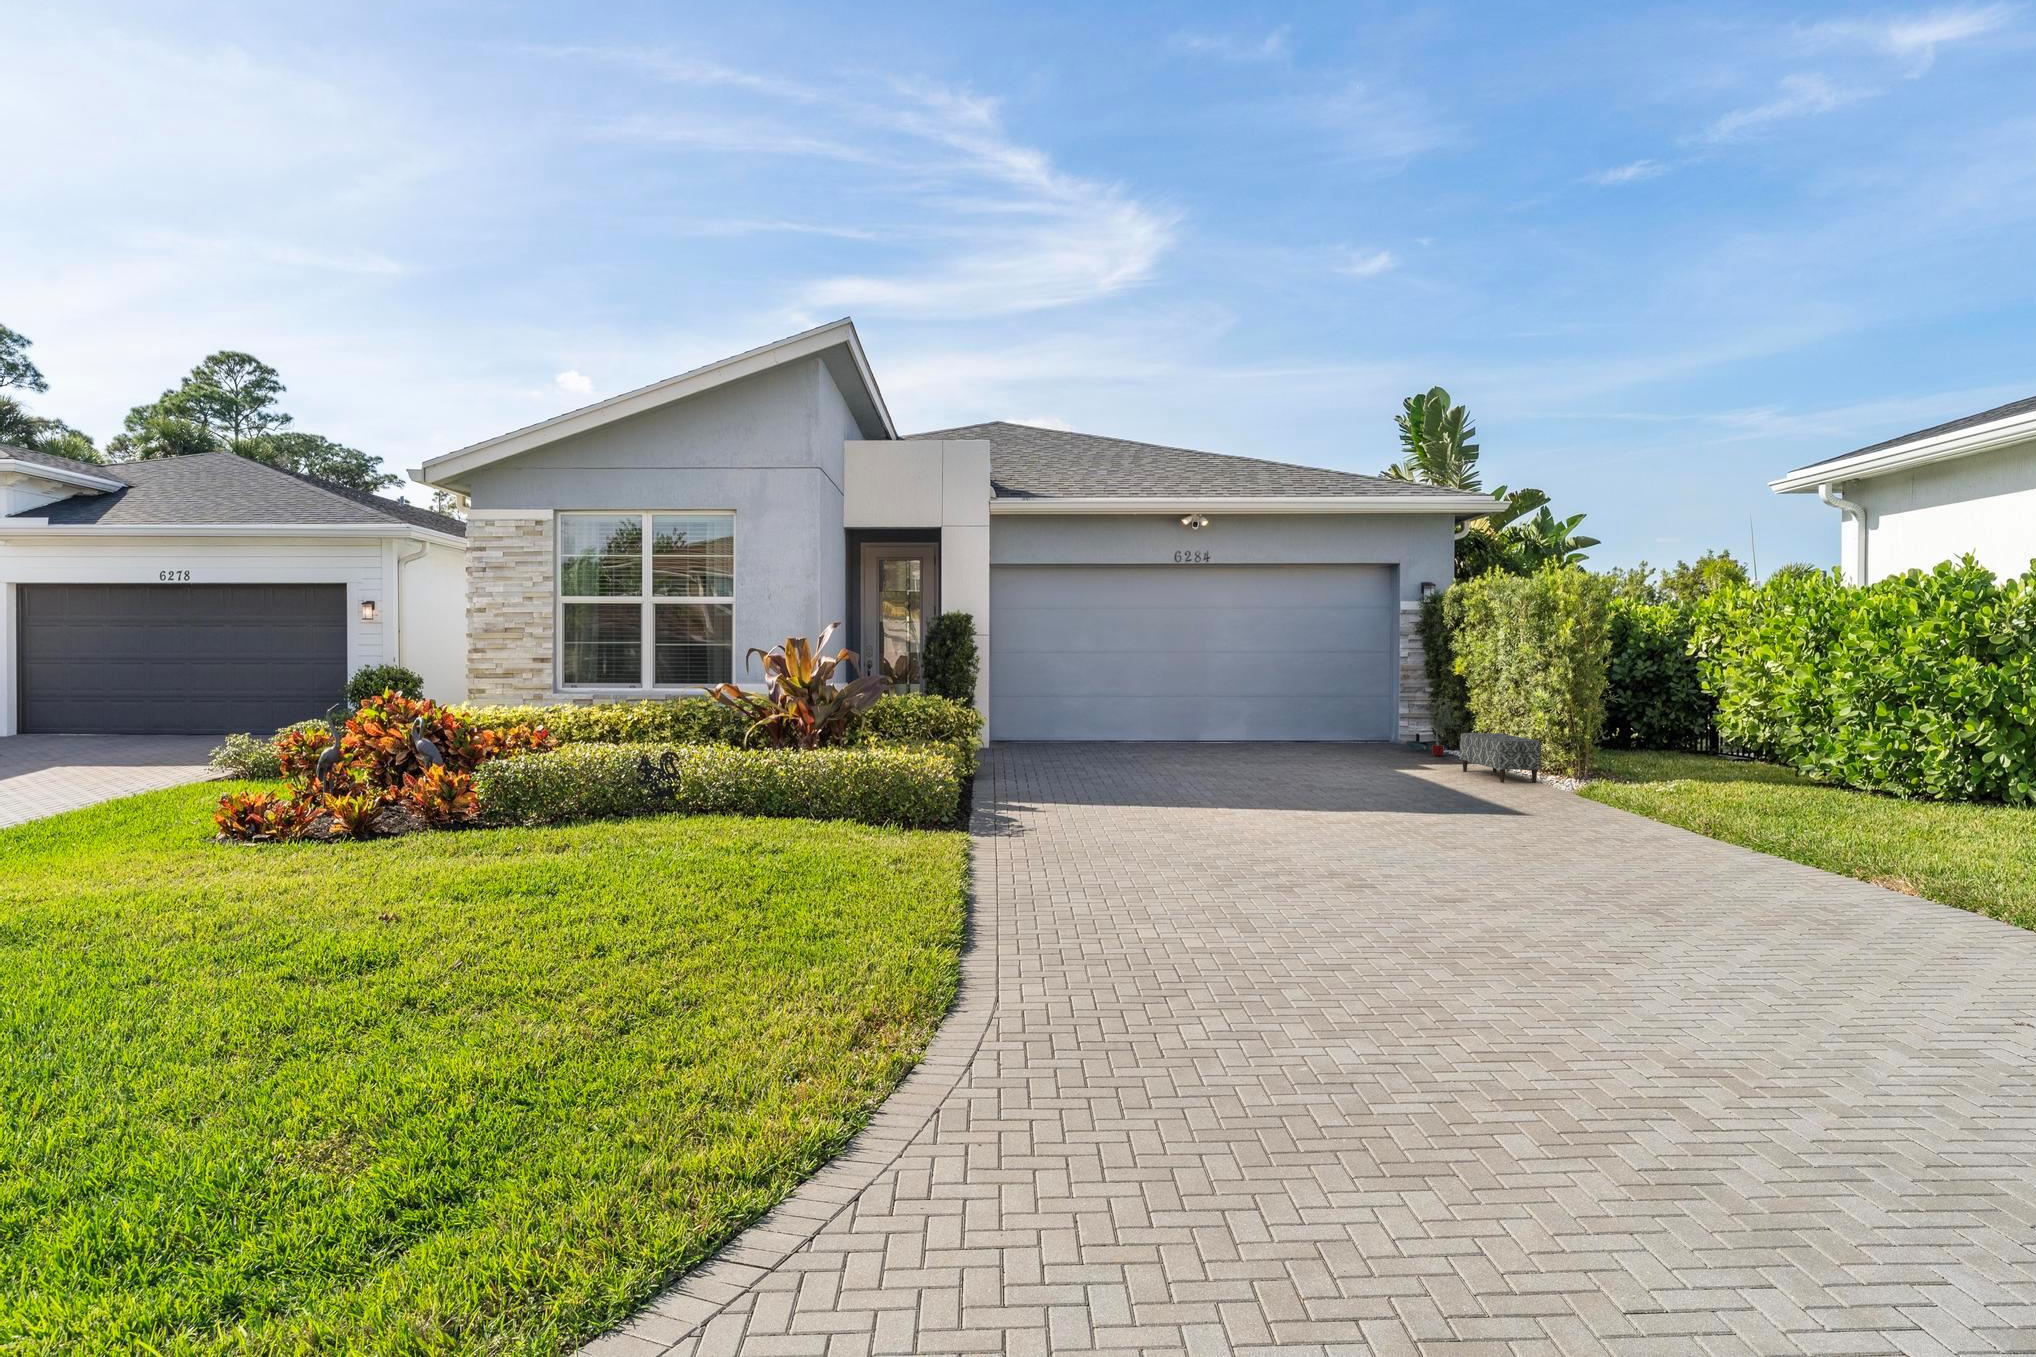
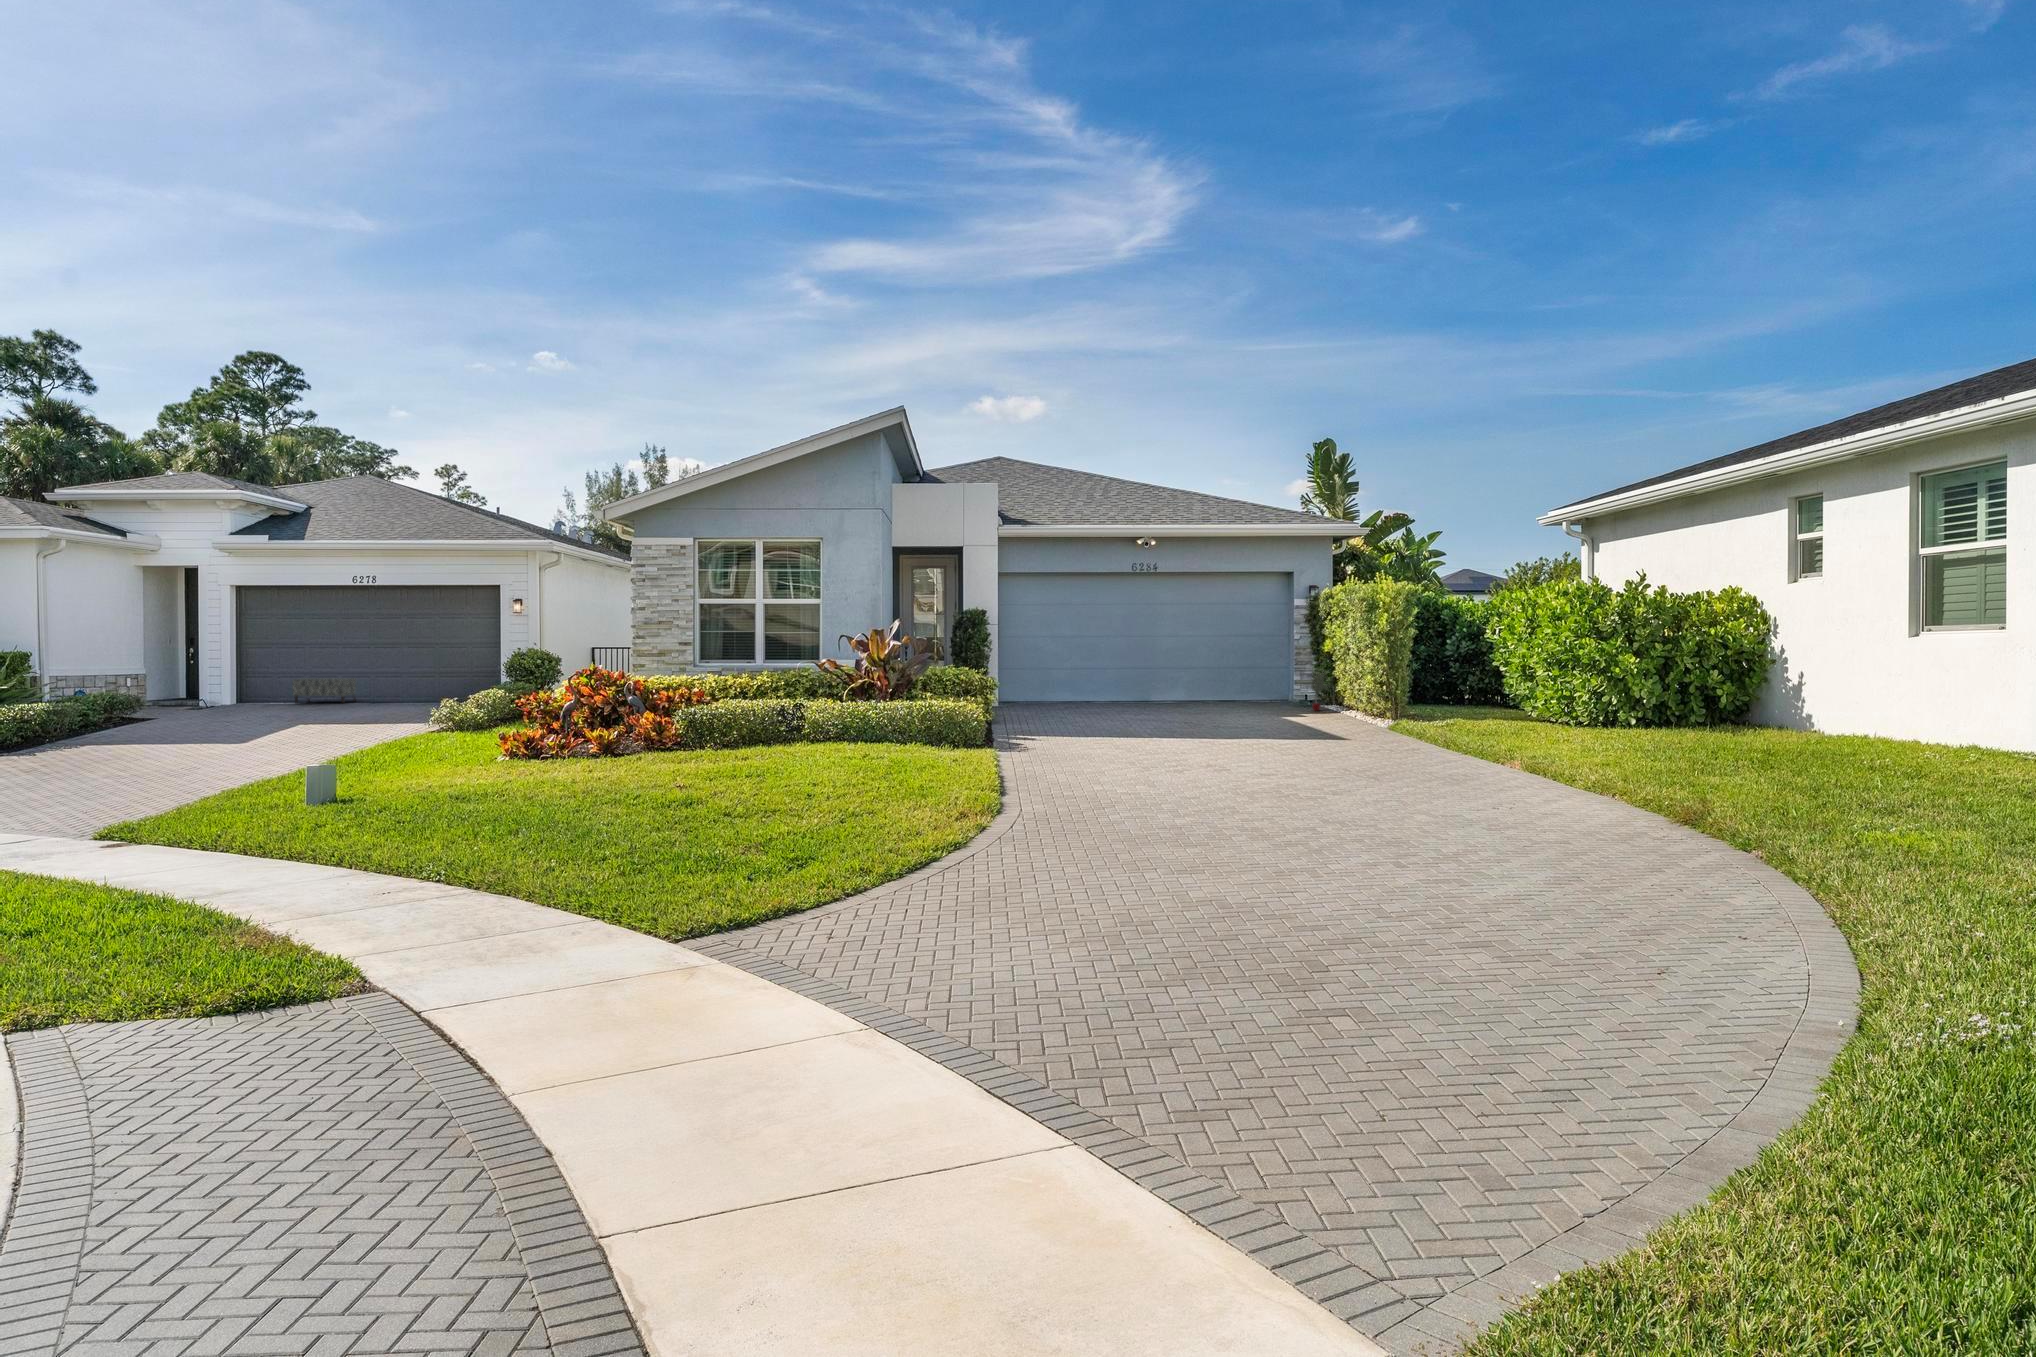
bench: present [1460,733,1541,783] -> present [292,678,357,703]

